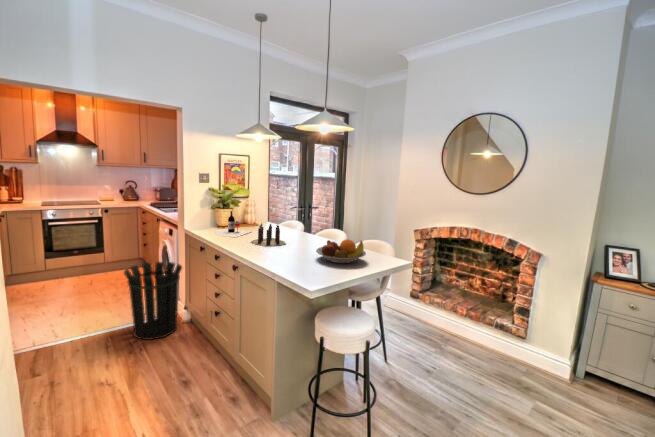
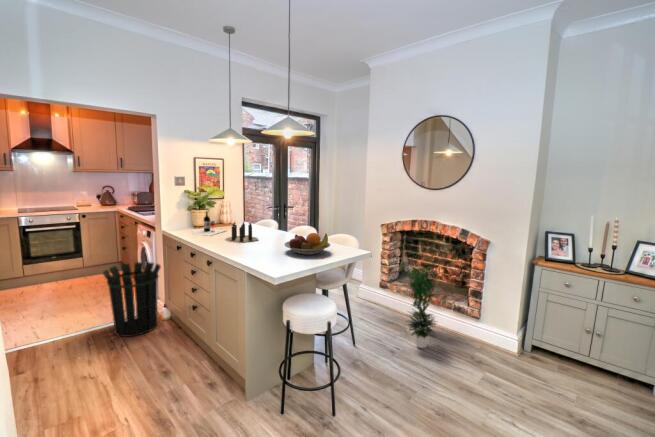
potted plant: none [441,273,482,369] -> present [405,267,436,348]

